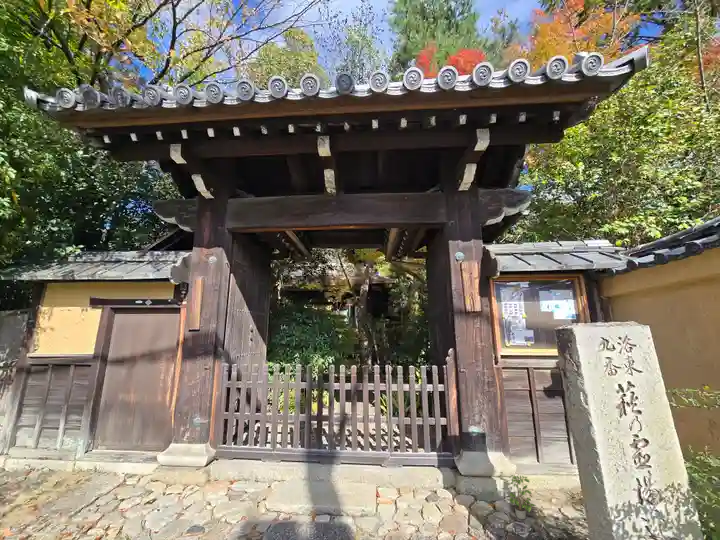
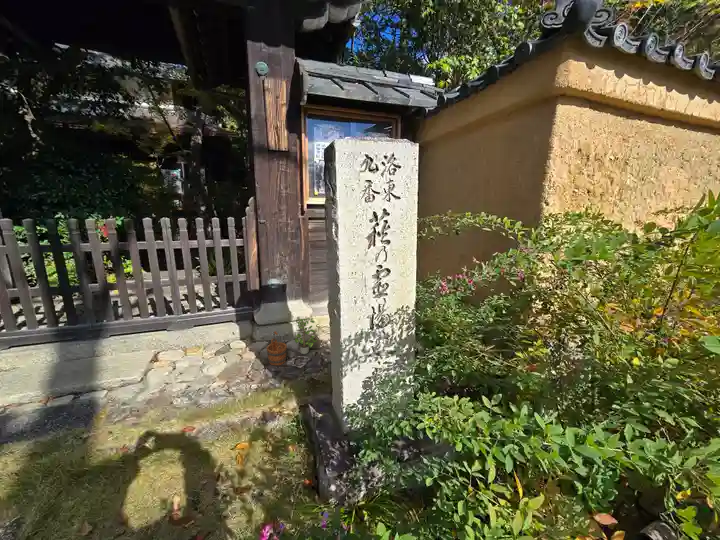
wooden bucket: none [483,486,504,528] -> present [267,331,287,365]

